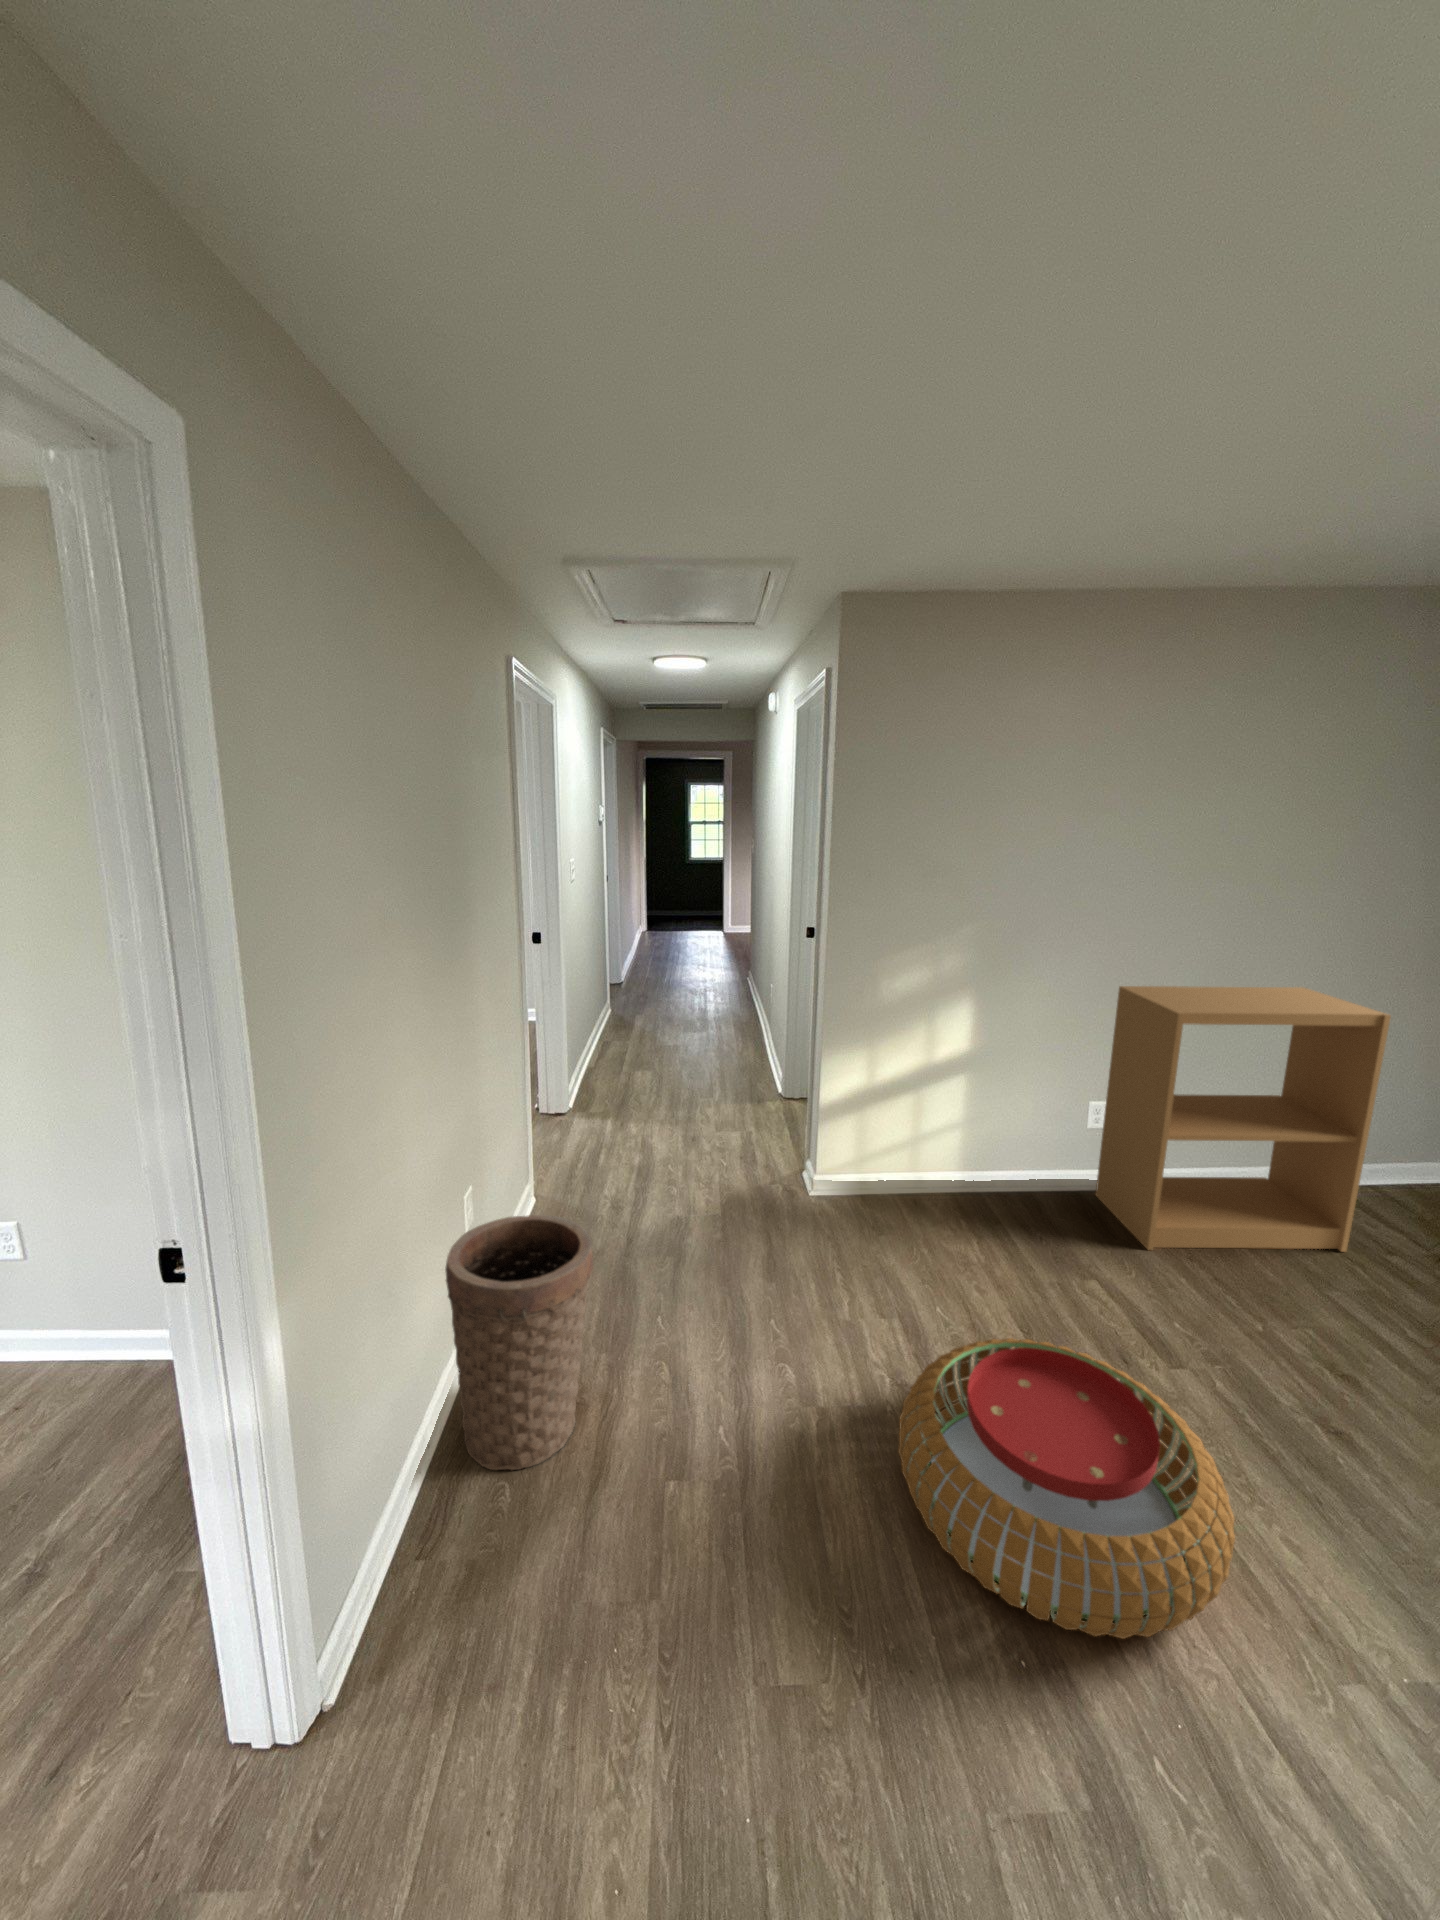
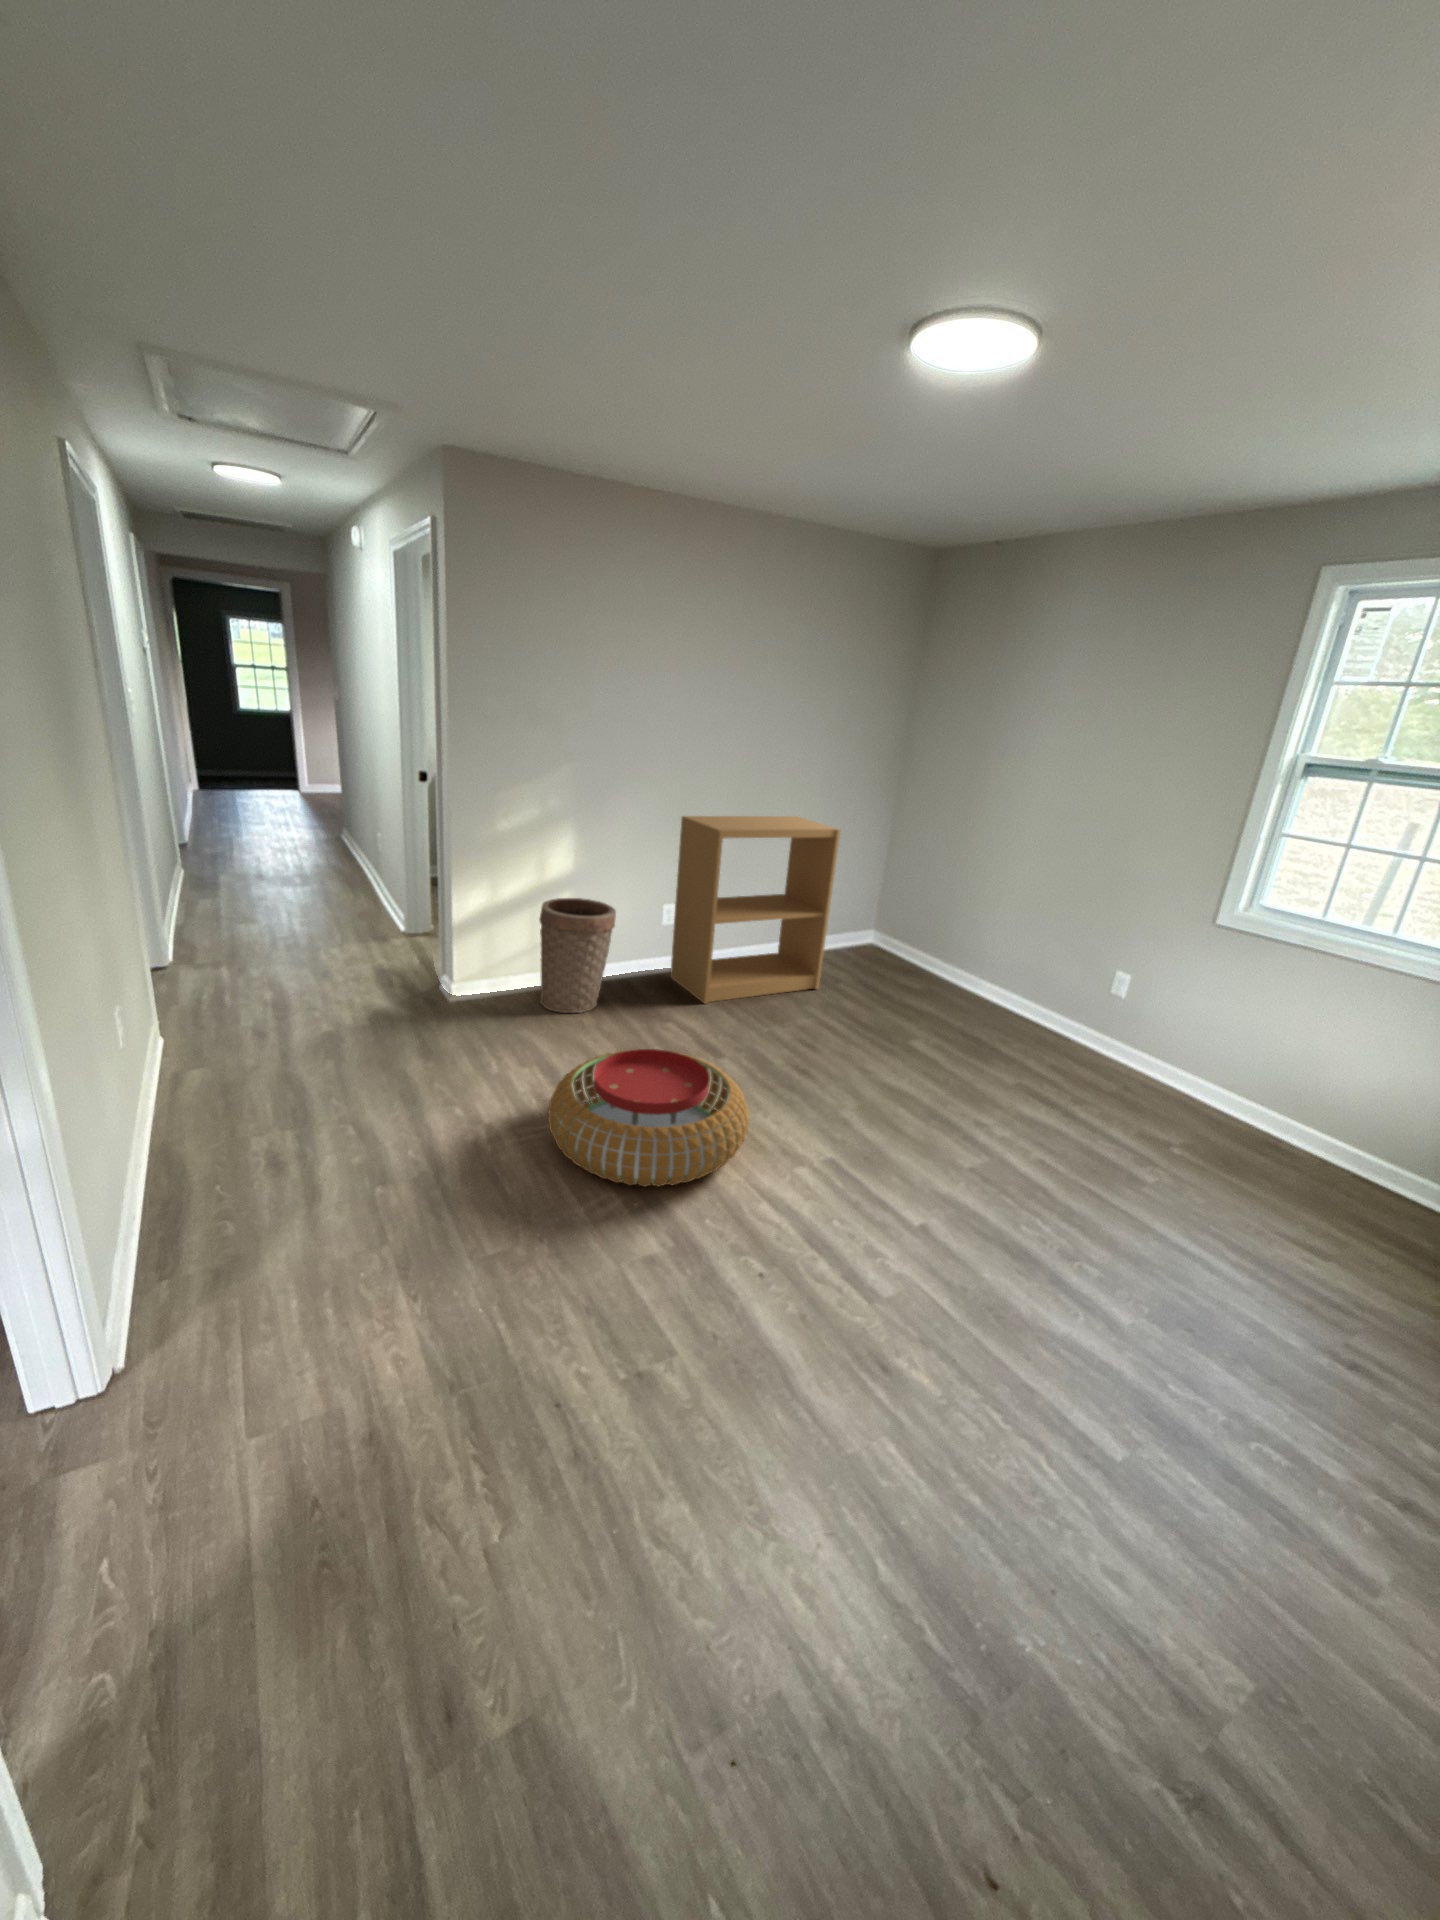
basket: present [445,1215,593,1470] -> present [539,898,616,1013]

